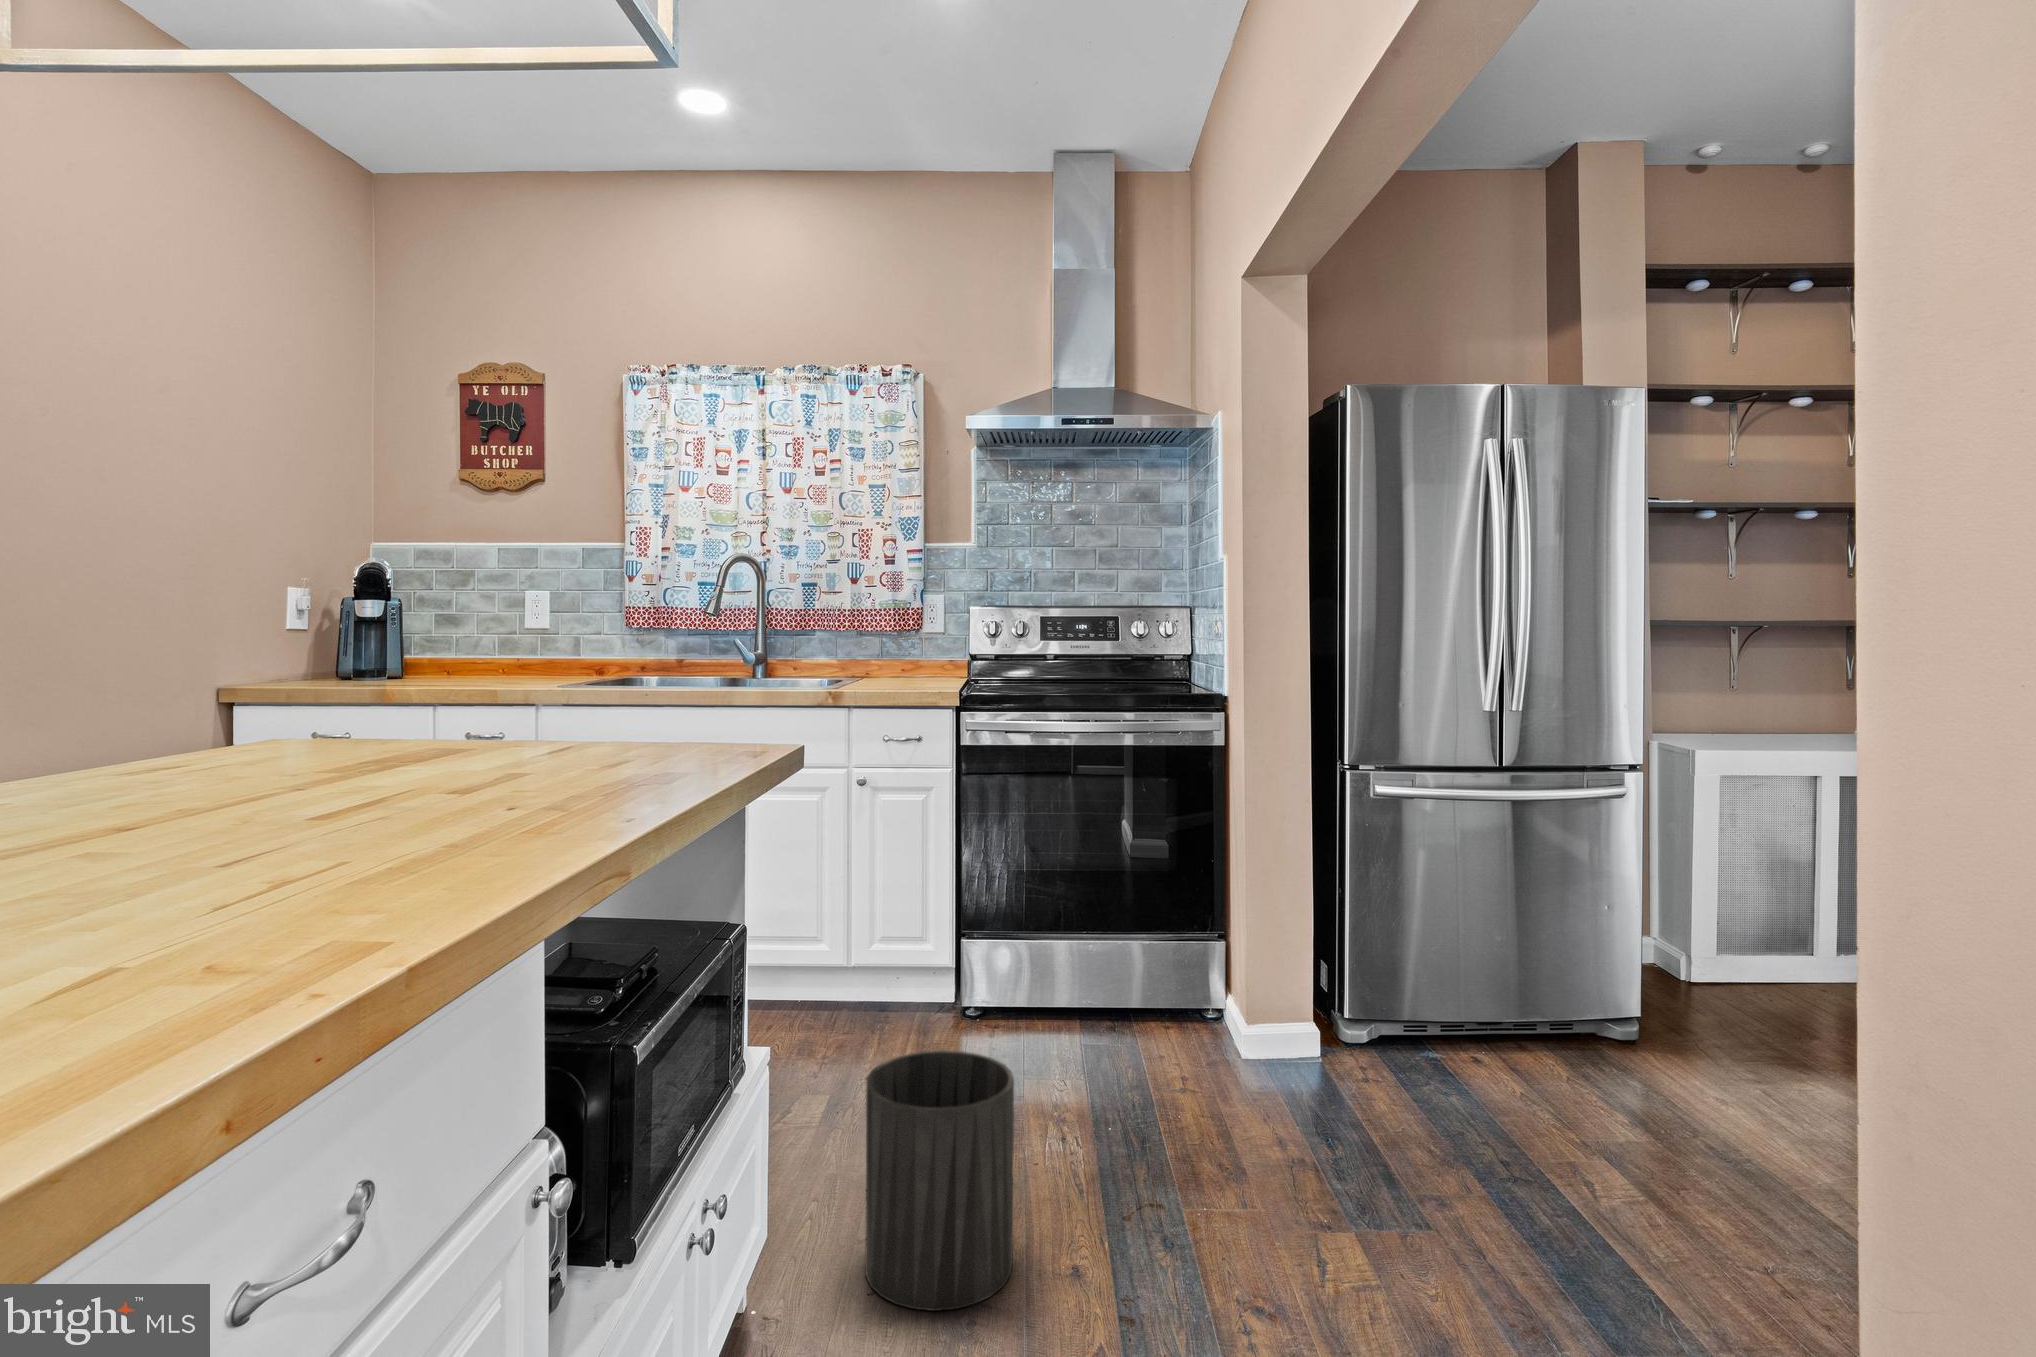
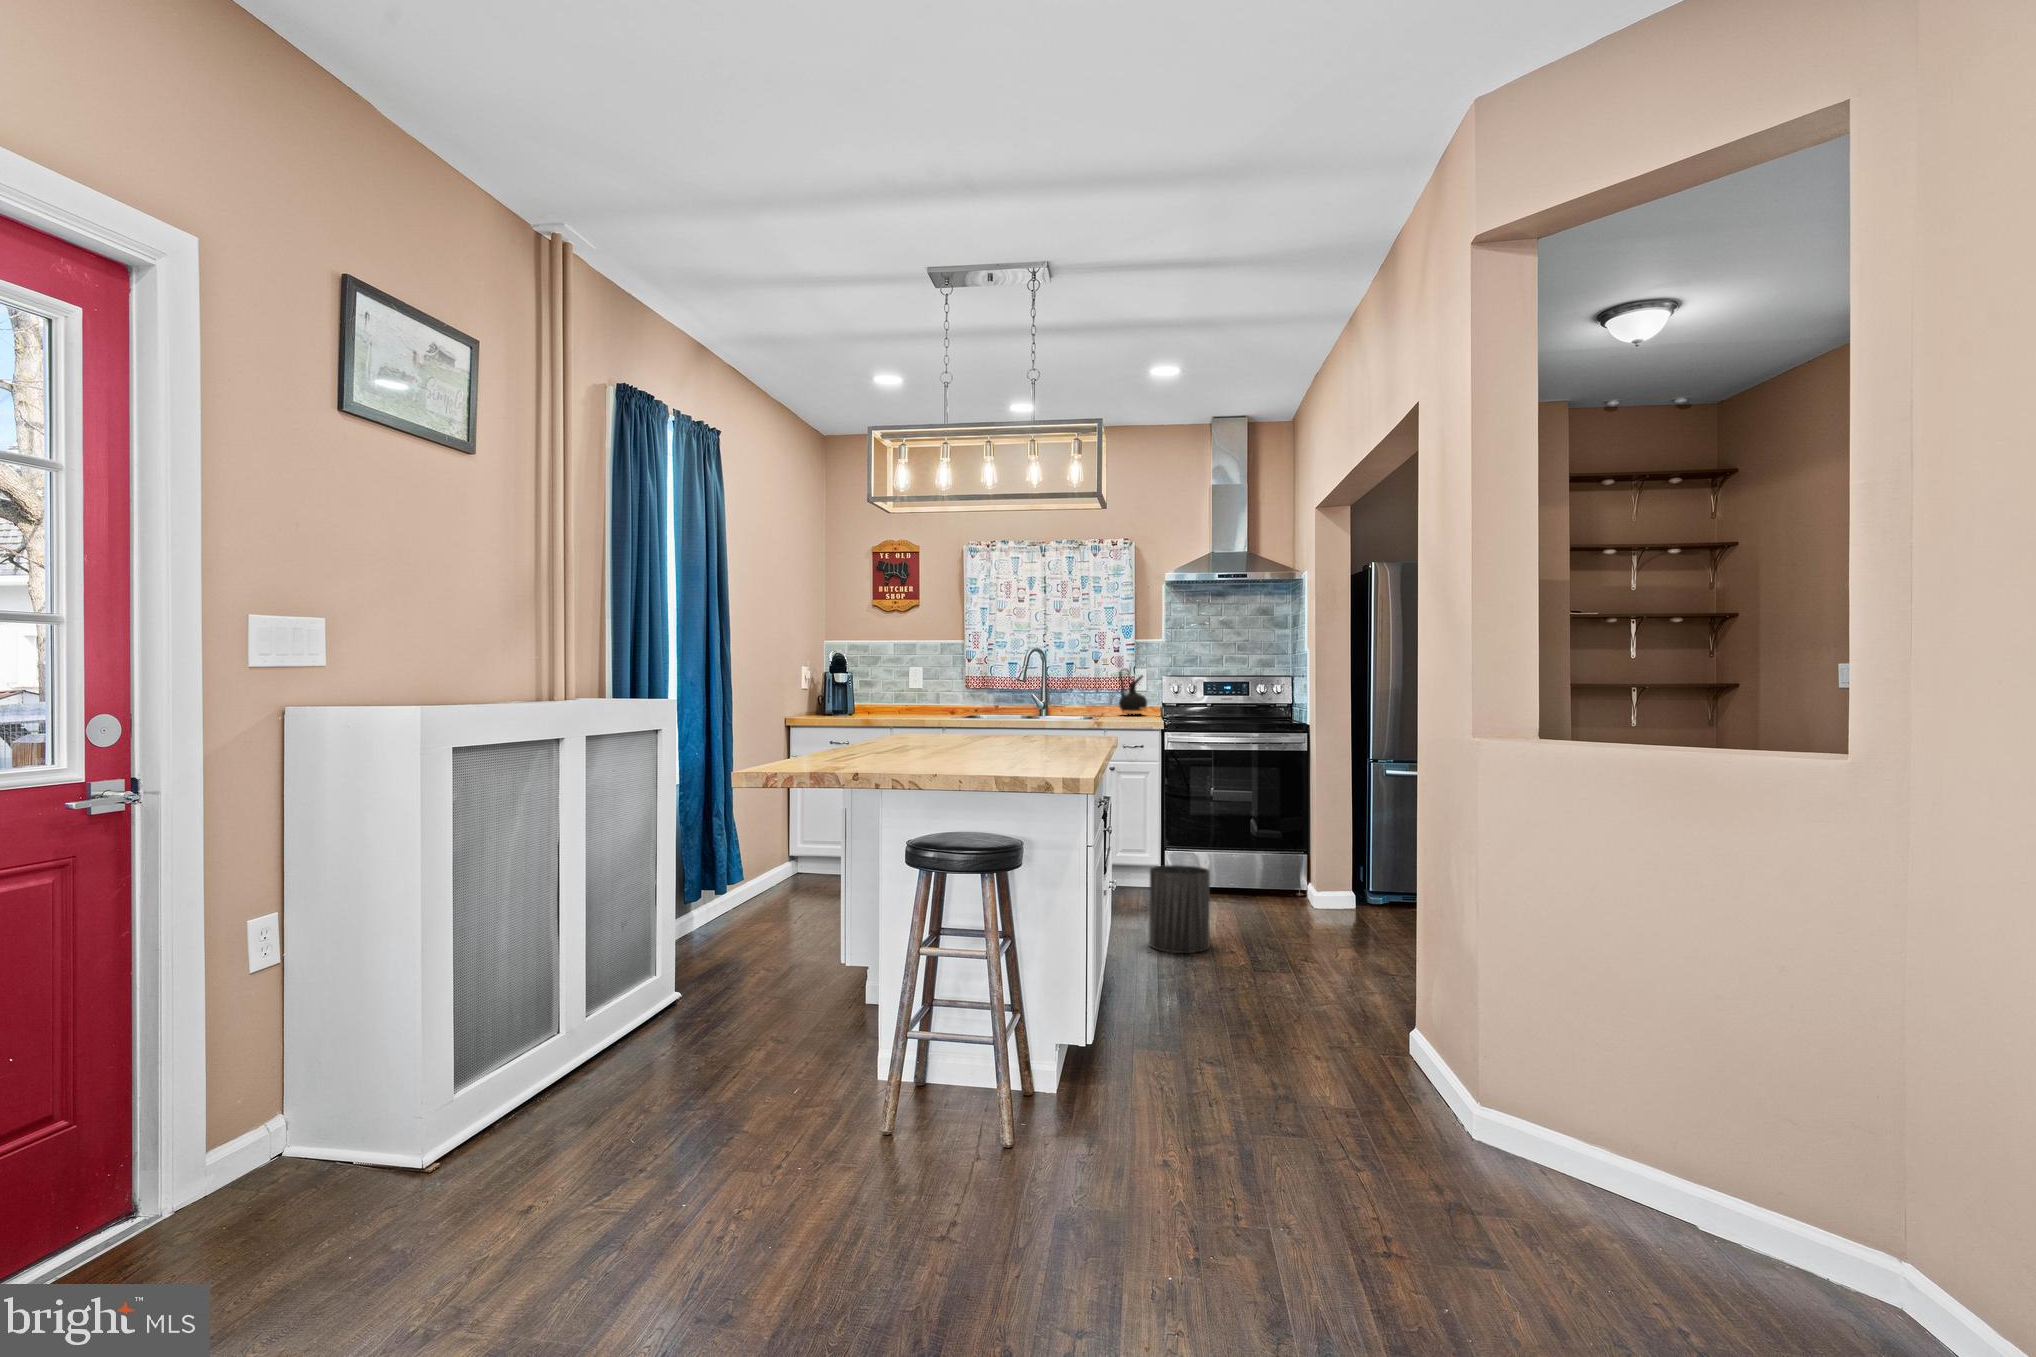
ceramic jug: none [894,593,944,675] -> present [1119,669,1147,715]

